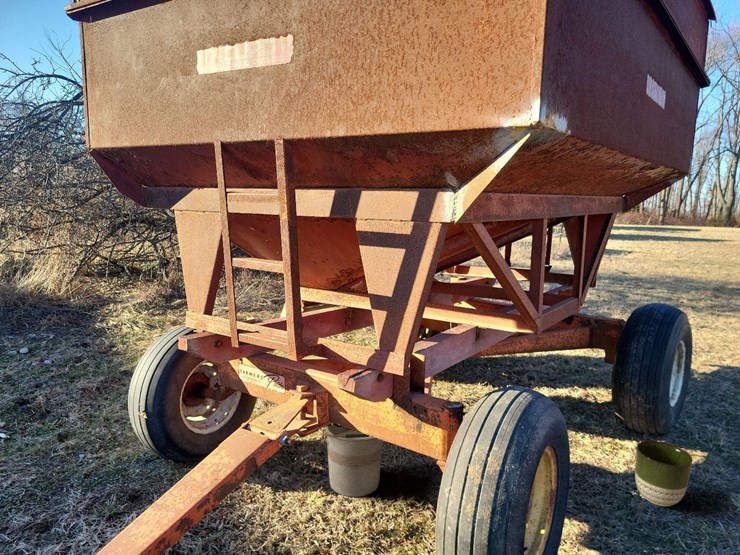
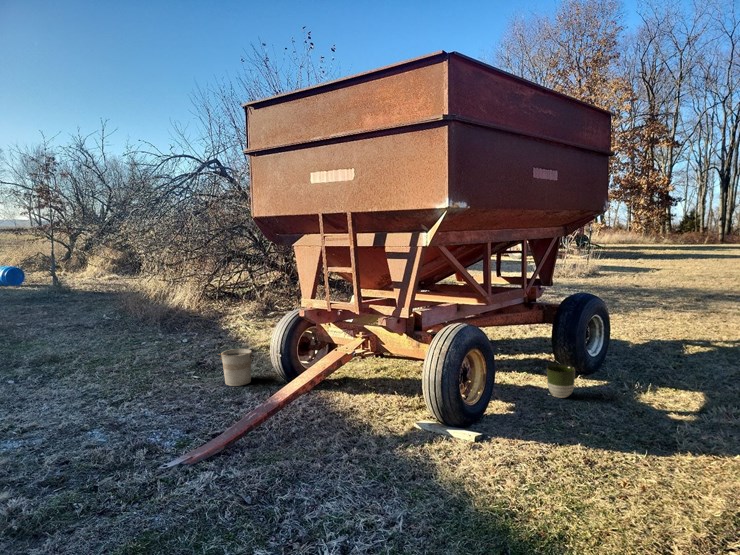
bucket: present [321,425,383,497] -> present [218,349,254,386]

